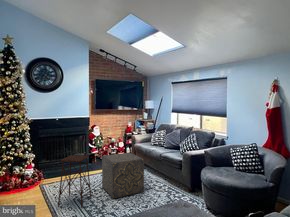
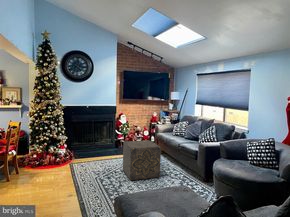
side table: present [58,155,91,208] -> none [83,139,112,185]

